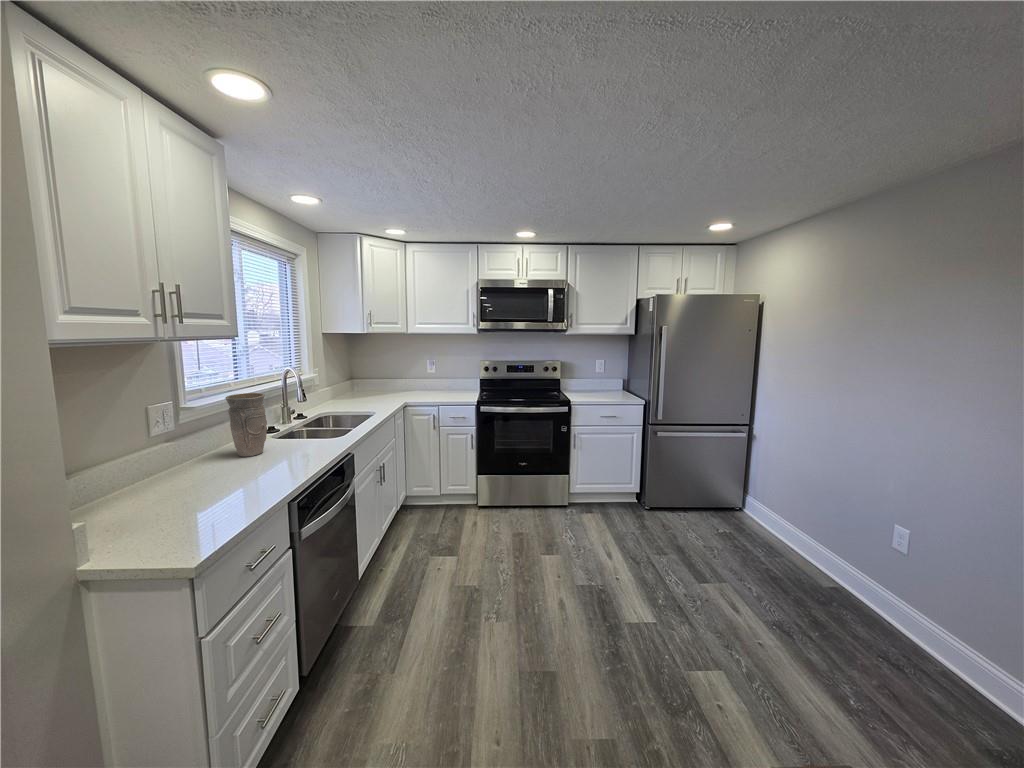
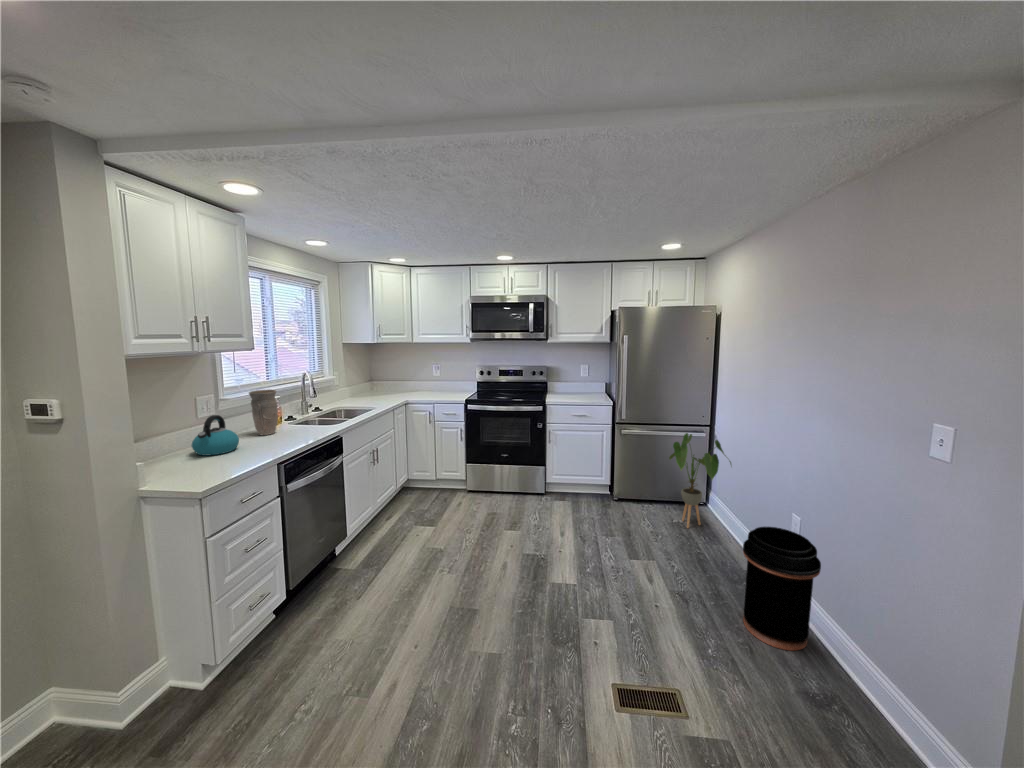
kettle: none [148,433,221,495] -> present [192,415,239,455]
house plant: none [712,435,787,538] -> present [669,433,731,528]
trash can: none [859,545,969,690] -> present [743,527,821,650]

